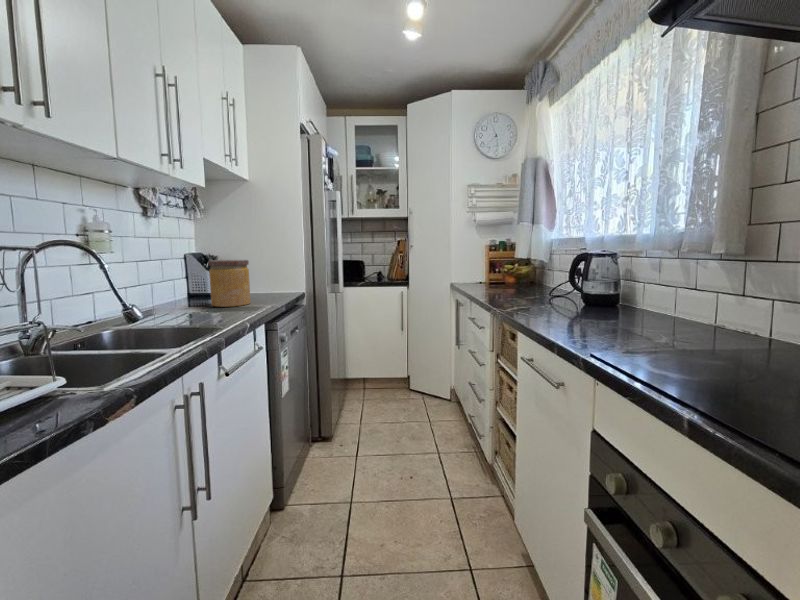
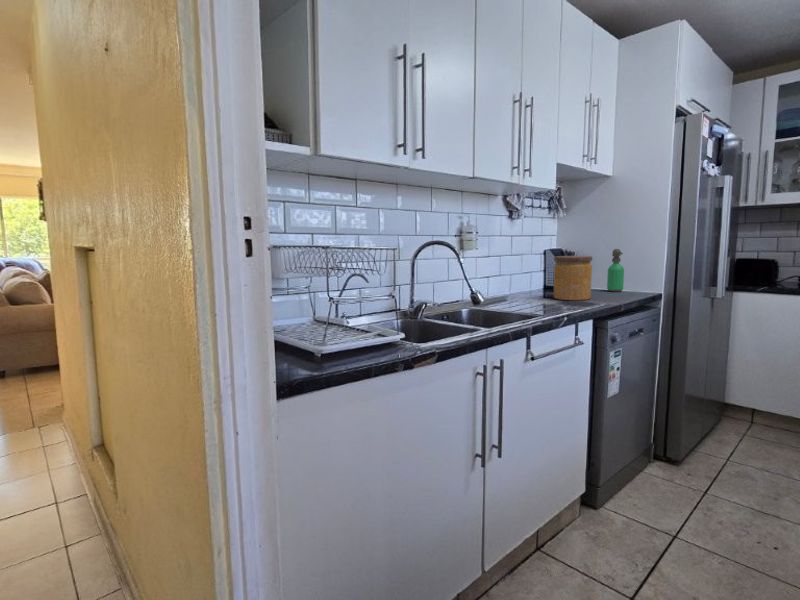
soap dispenser: none [256,253,272,295] -> present [607,249,624,292]

